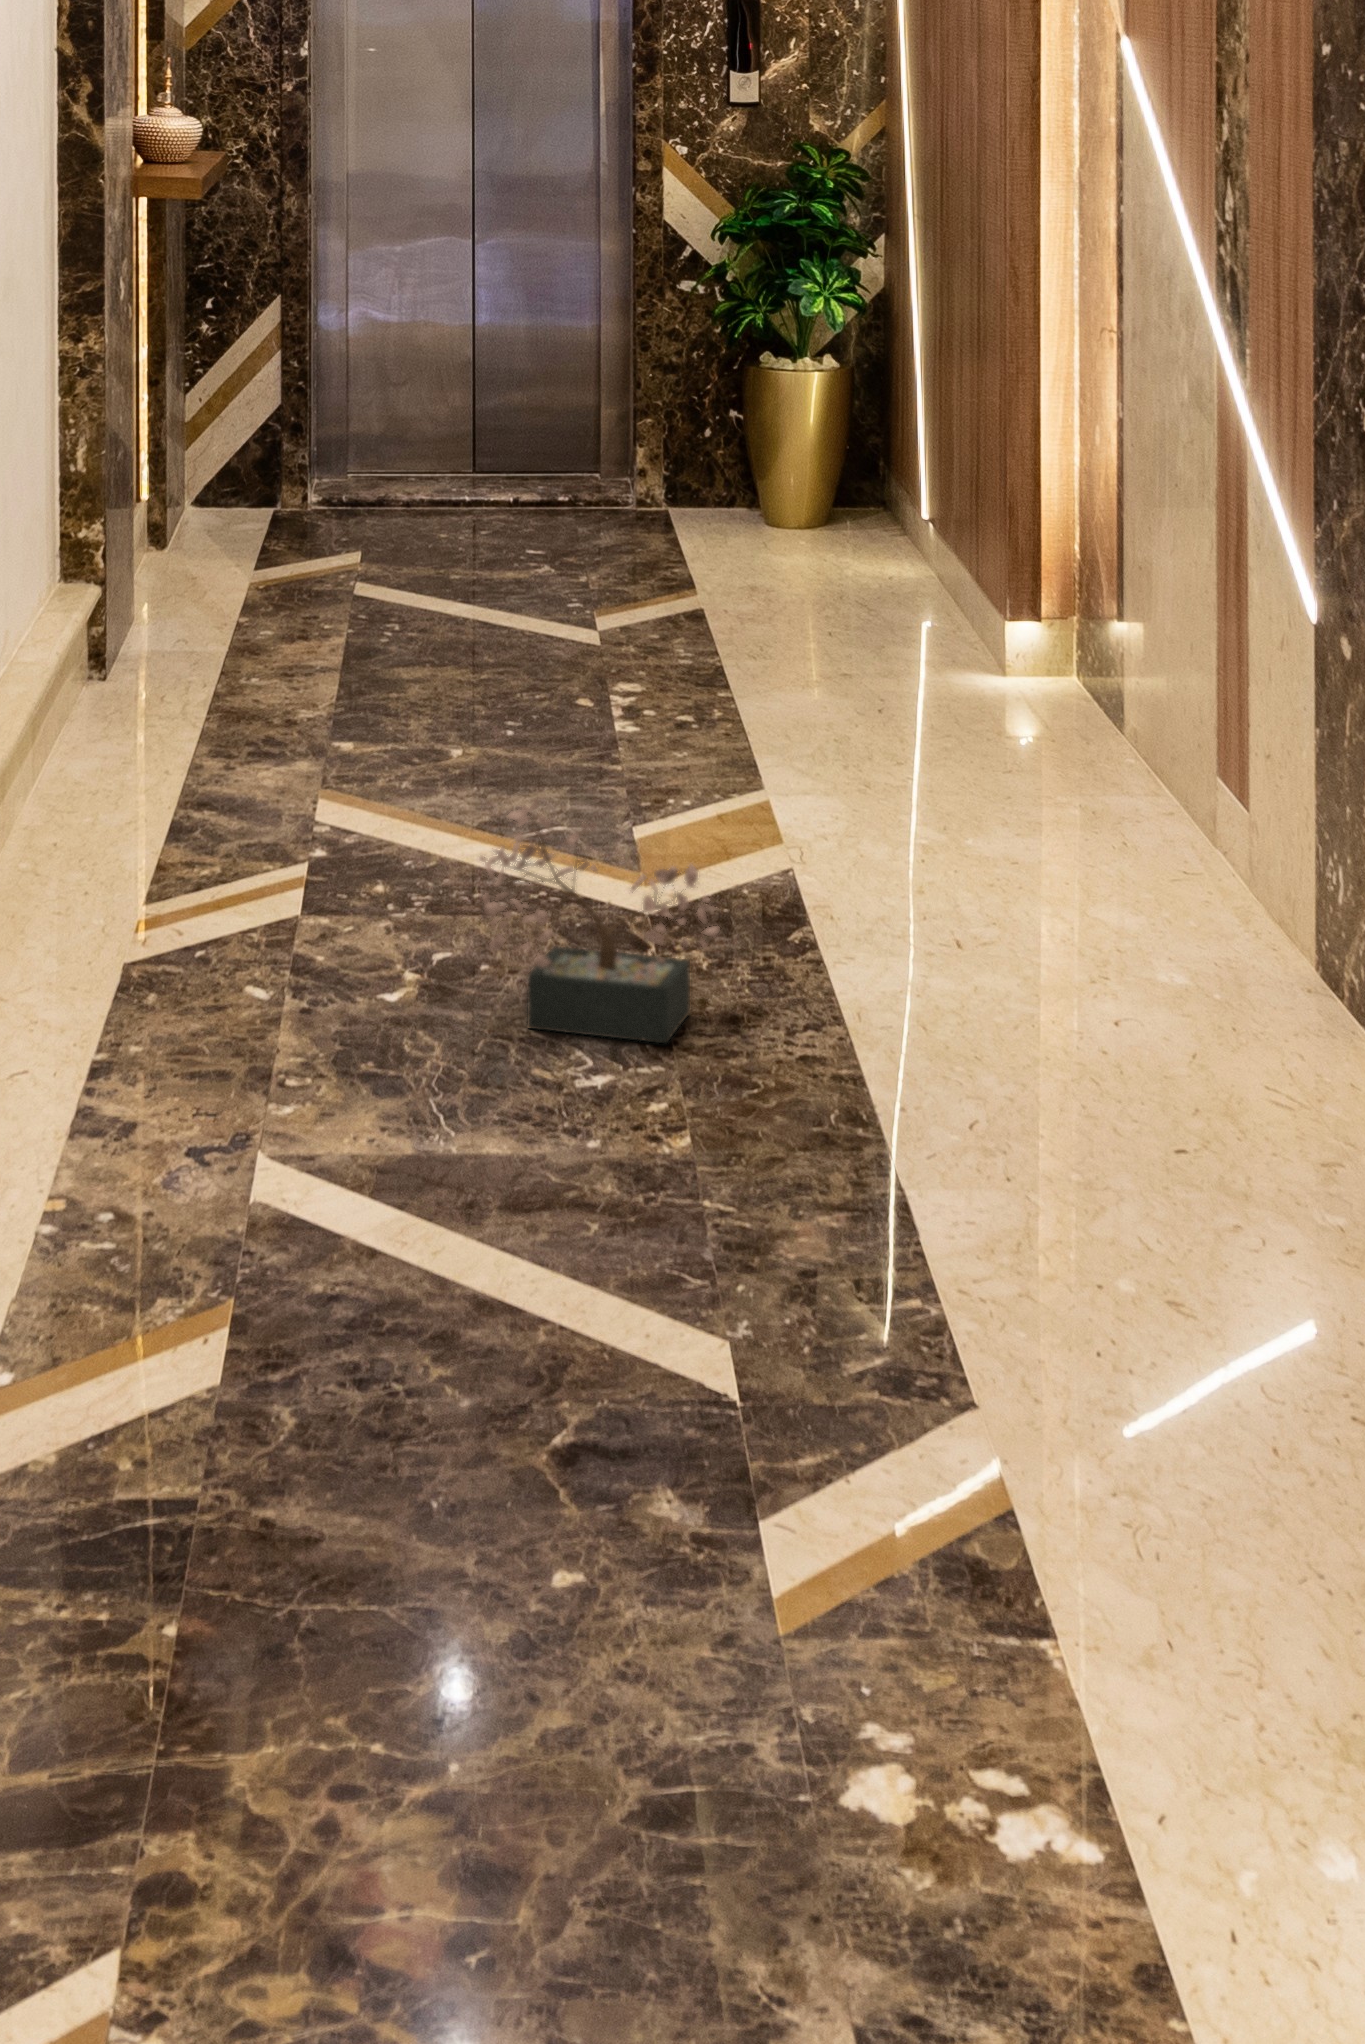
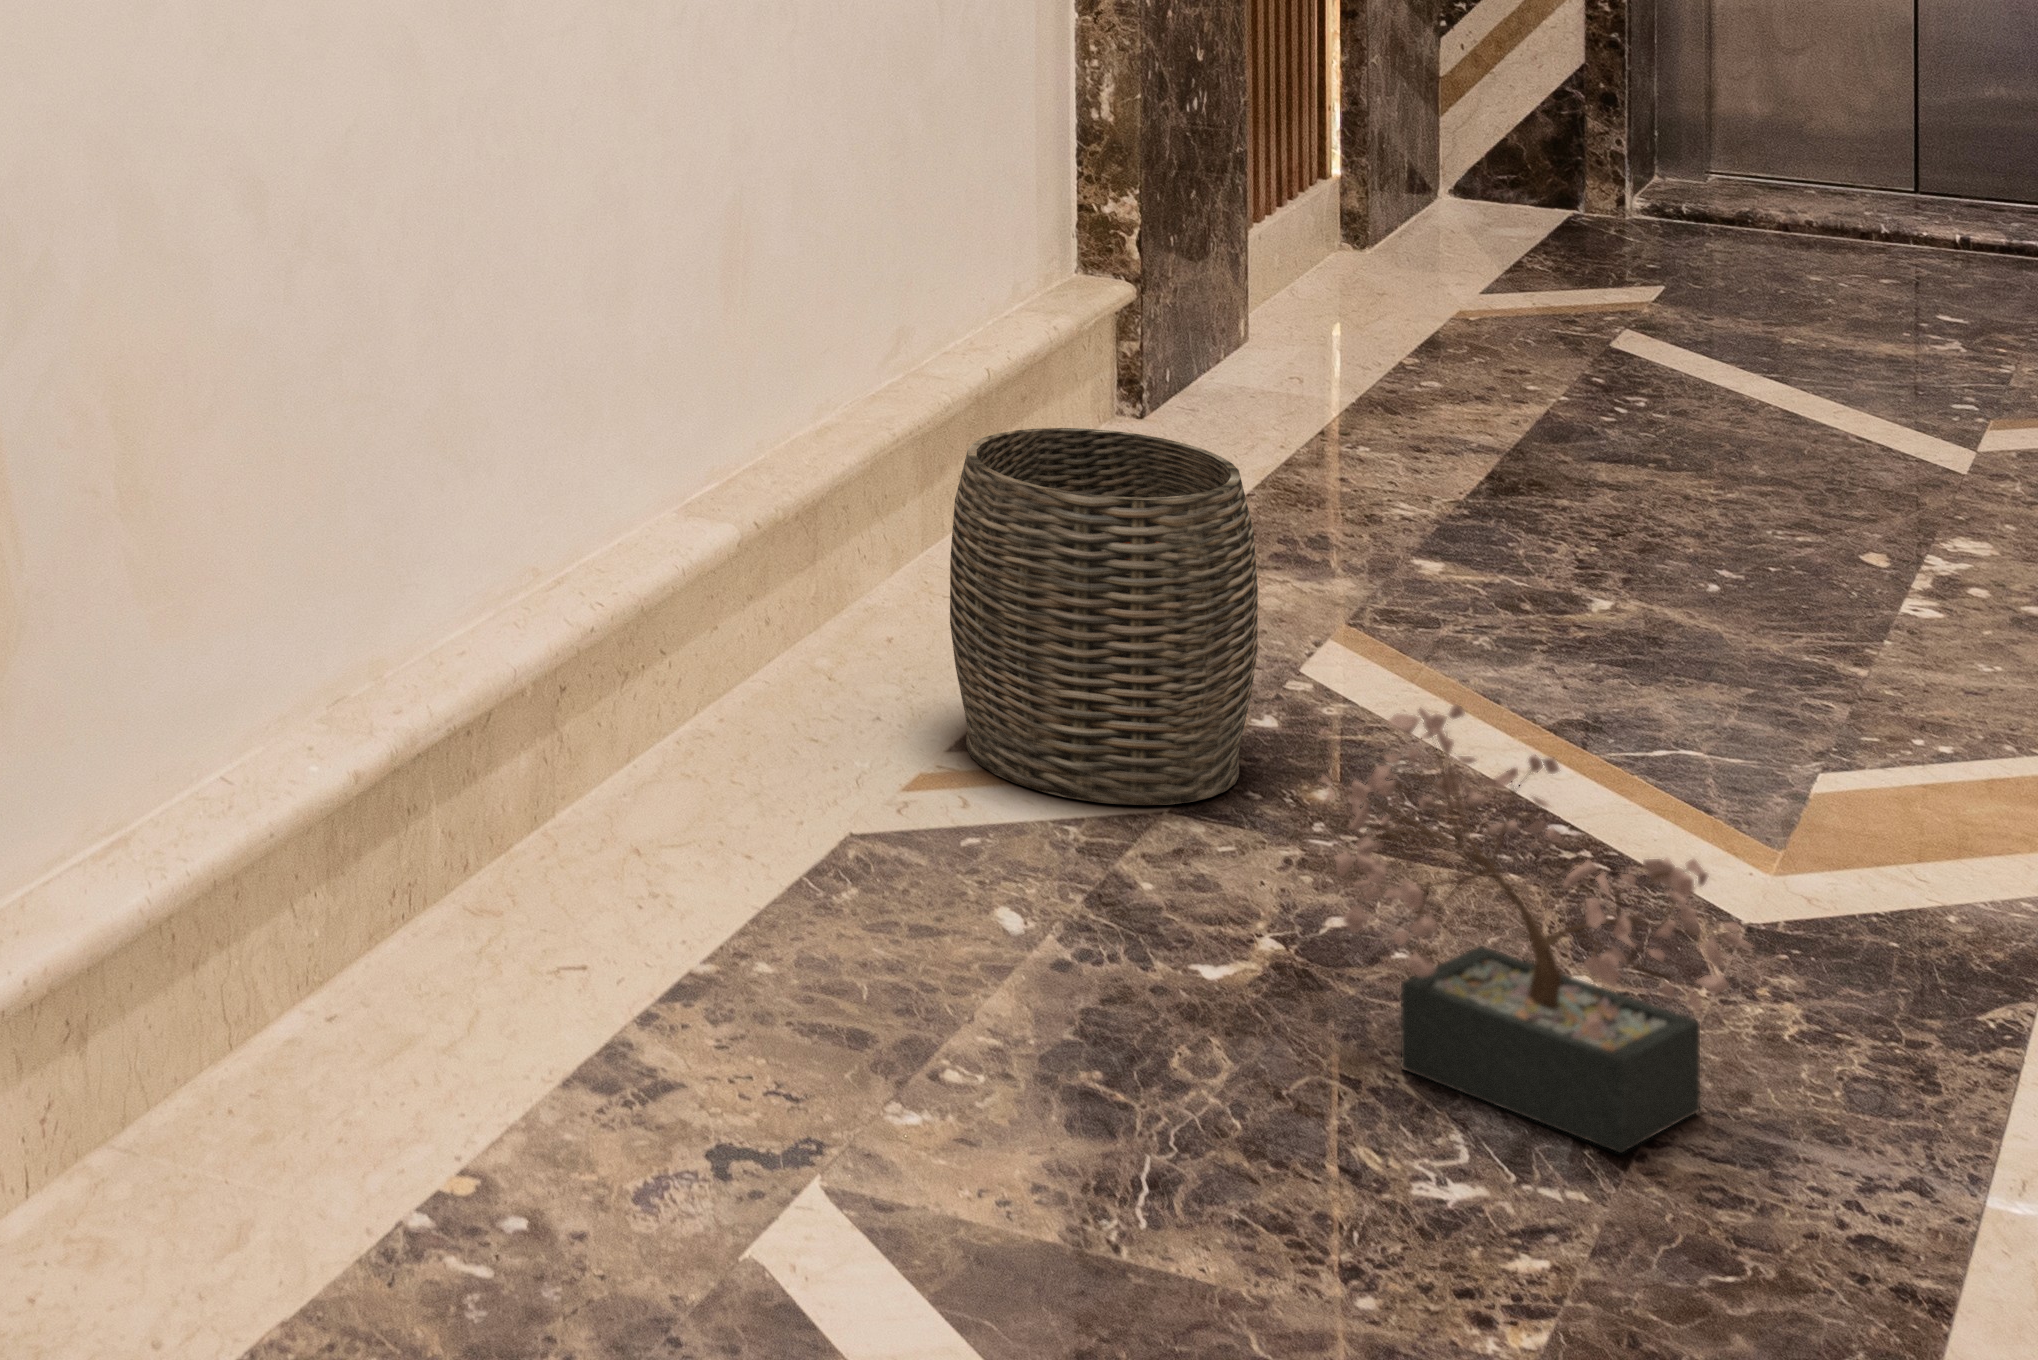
woven basket: none [139,676,340,922] -> present [950,428,1258,805]

